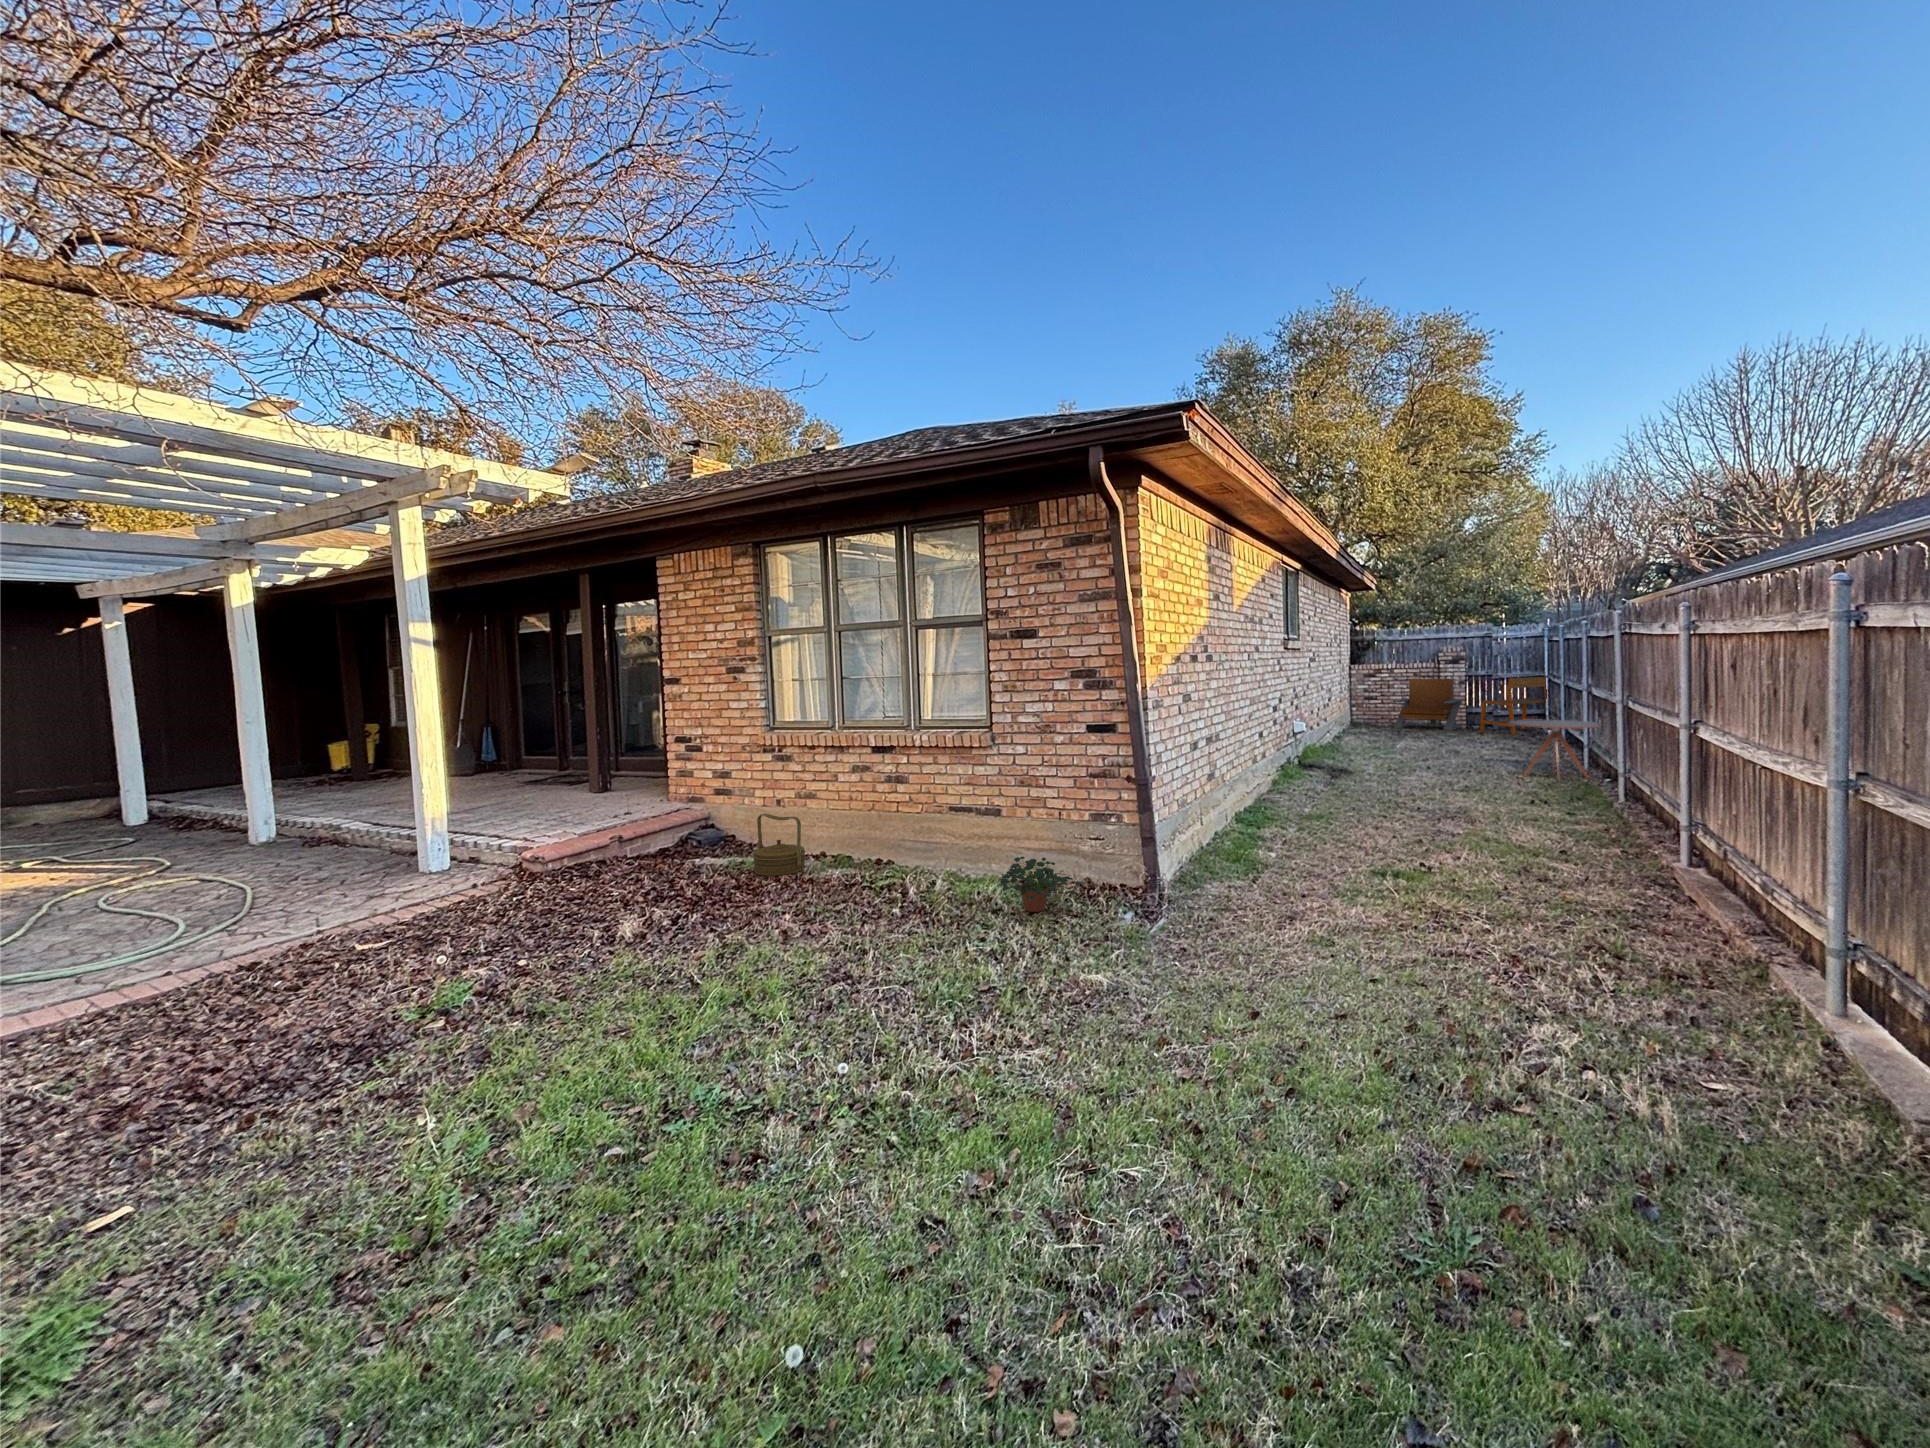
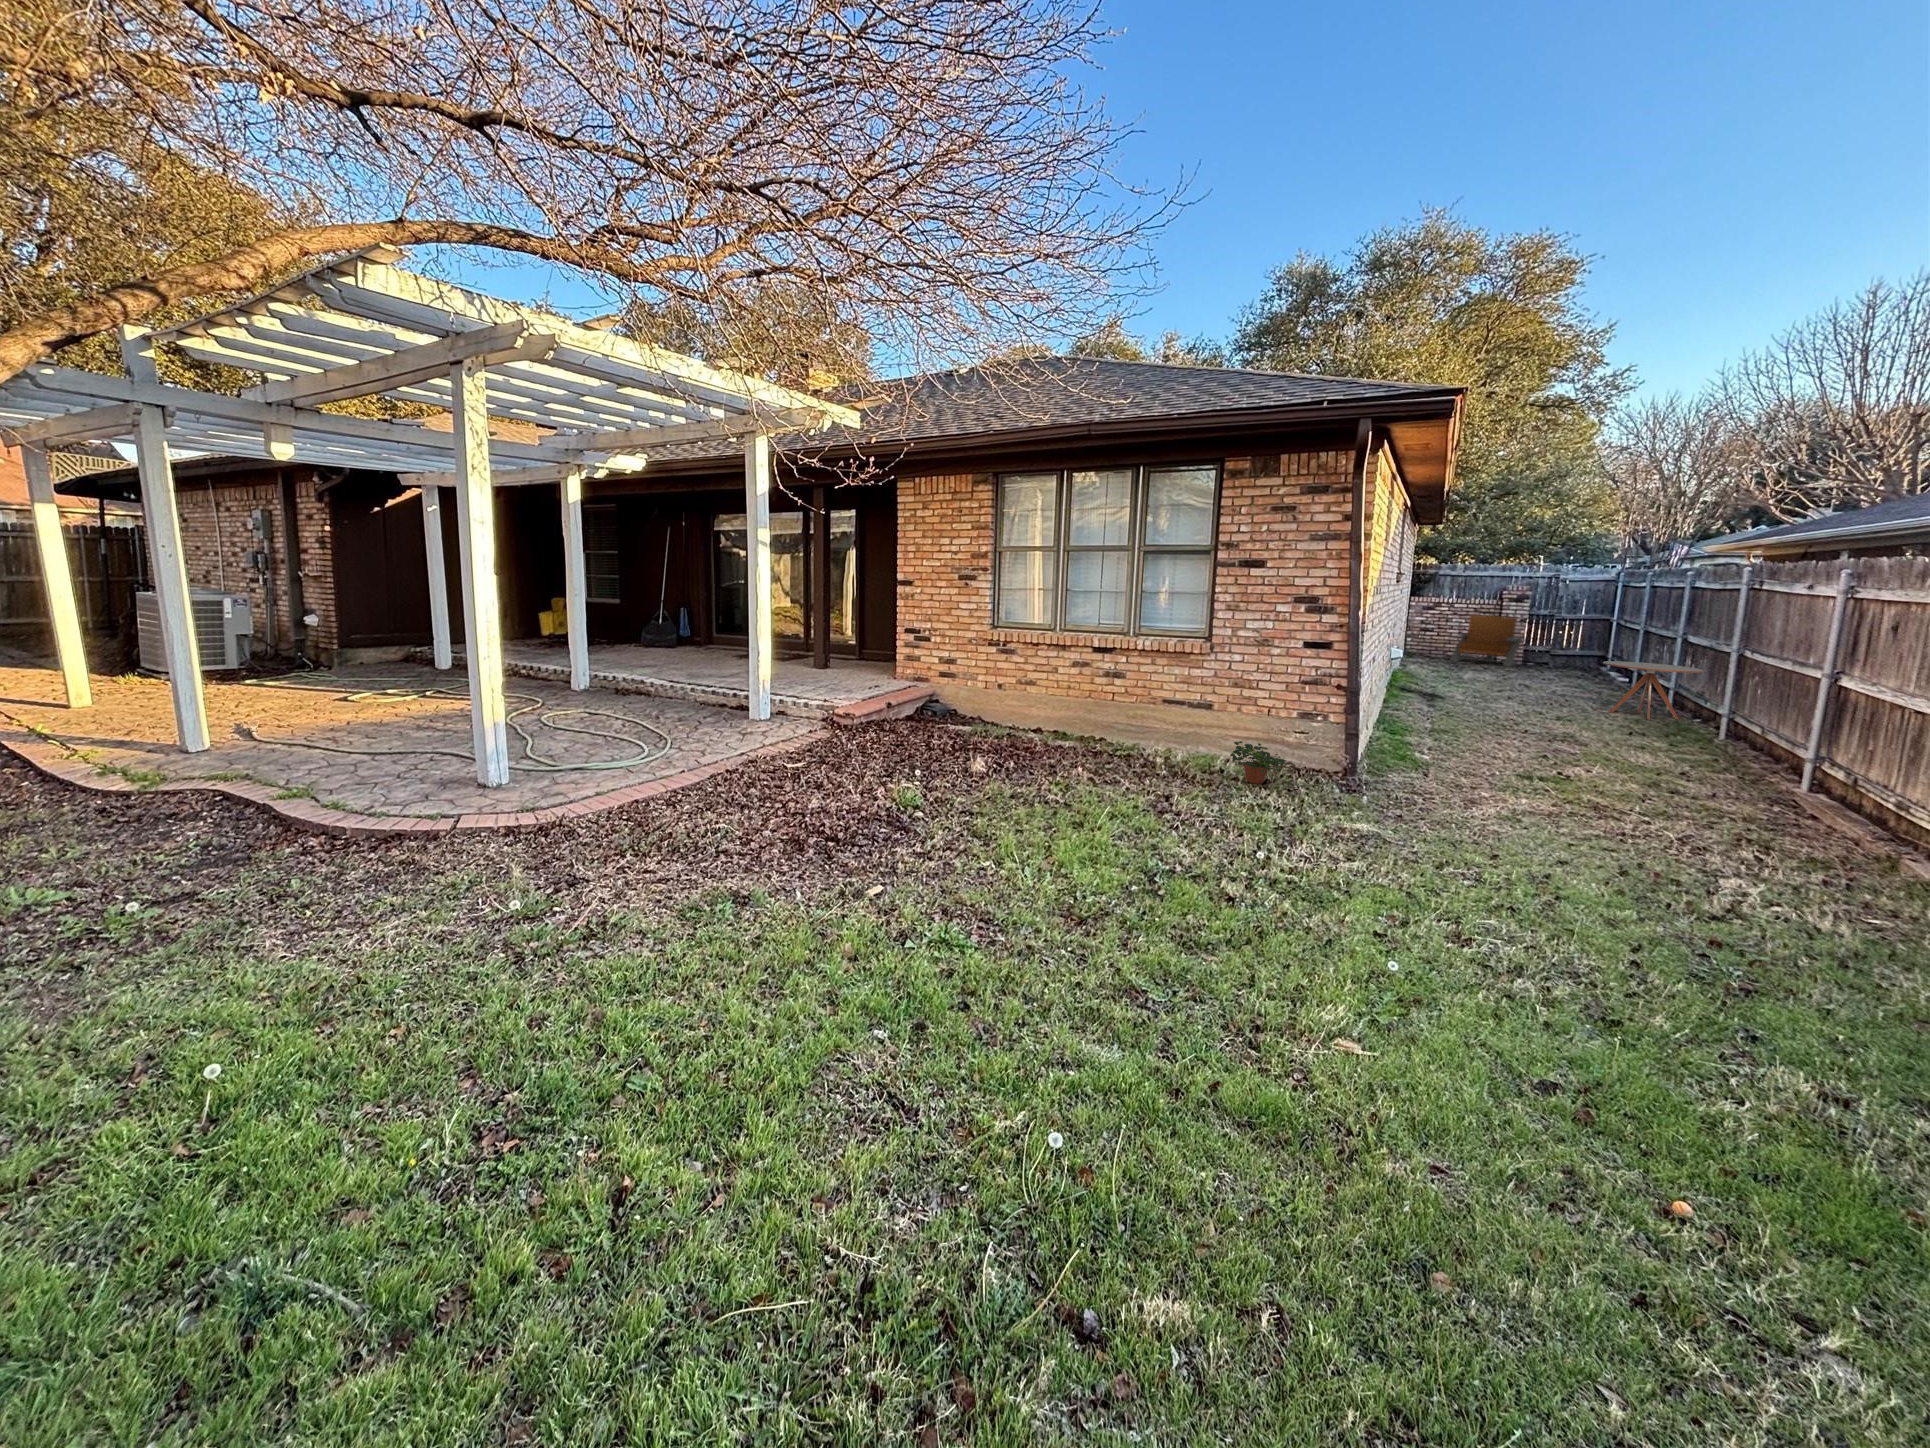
bench: present [1480,677,1547,735] -> none [1541,620,1624,675]
woven basket: present [753,814,805,876] -> none [991,695,1033,744]

